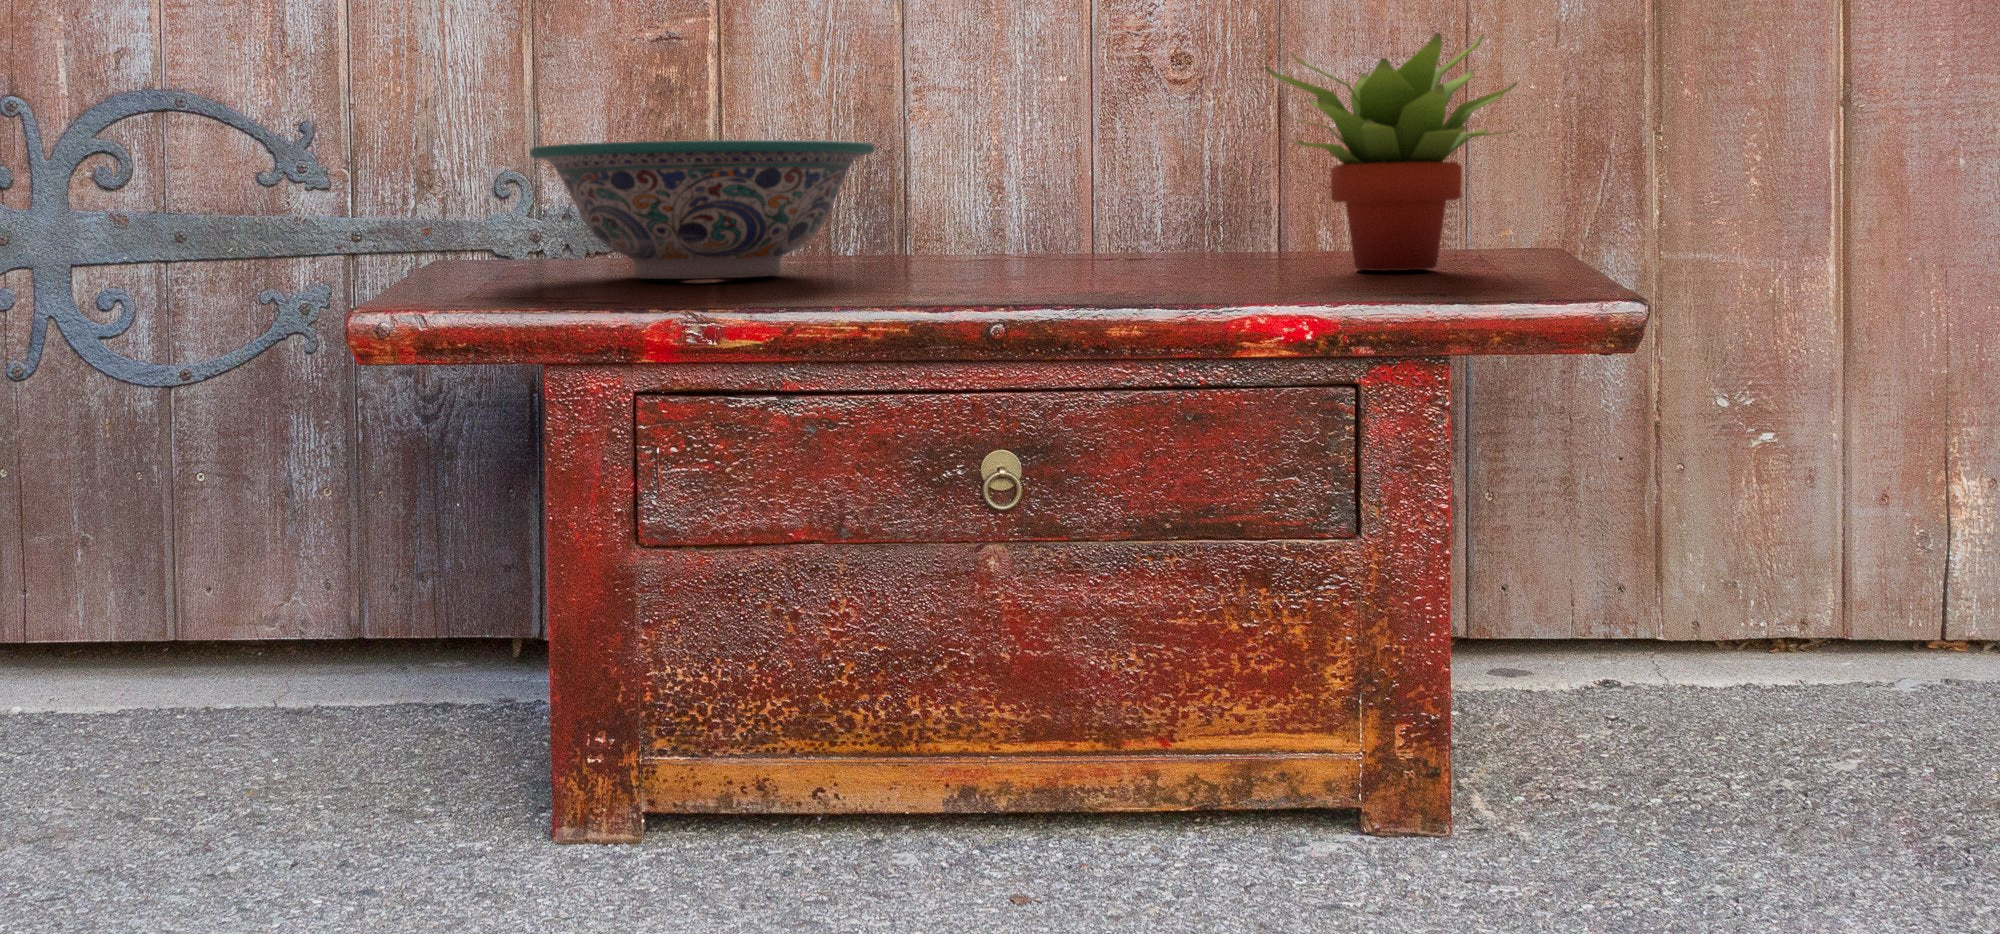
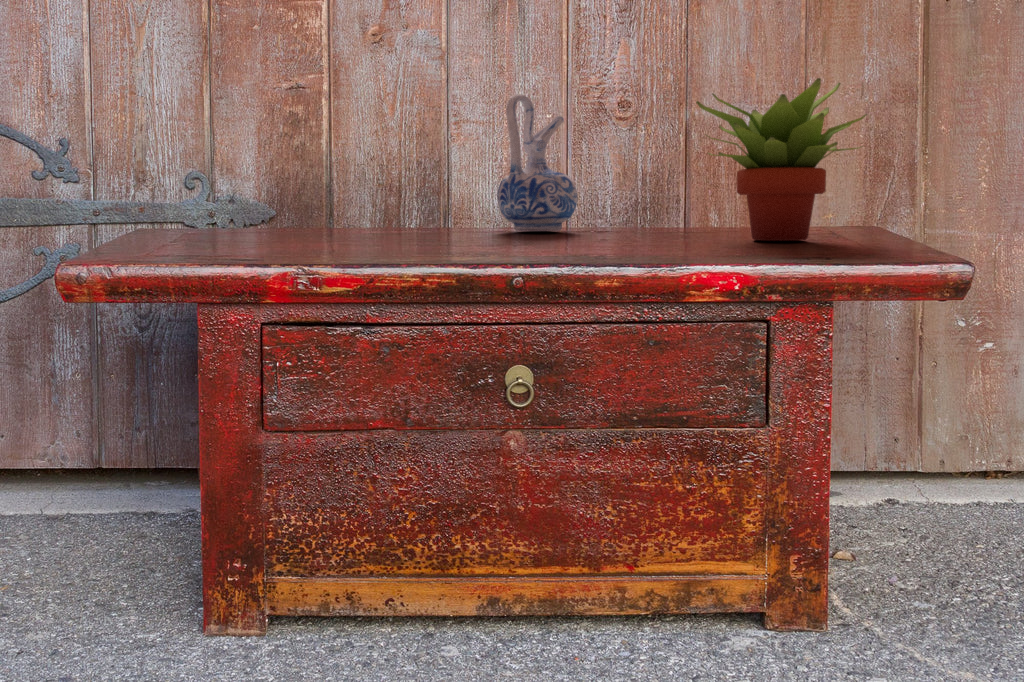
ceramic pitcher: none [978,52,1100,259] -> present [498,94,577,231]
decorative bowl: present [530,140,875,279] -> none [195,146,430,243]

